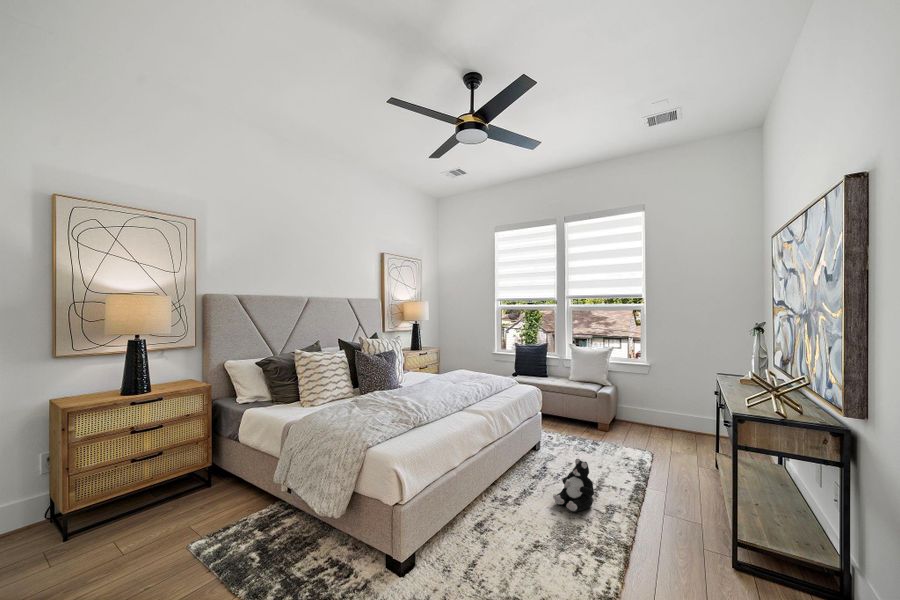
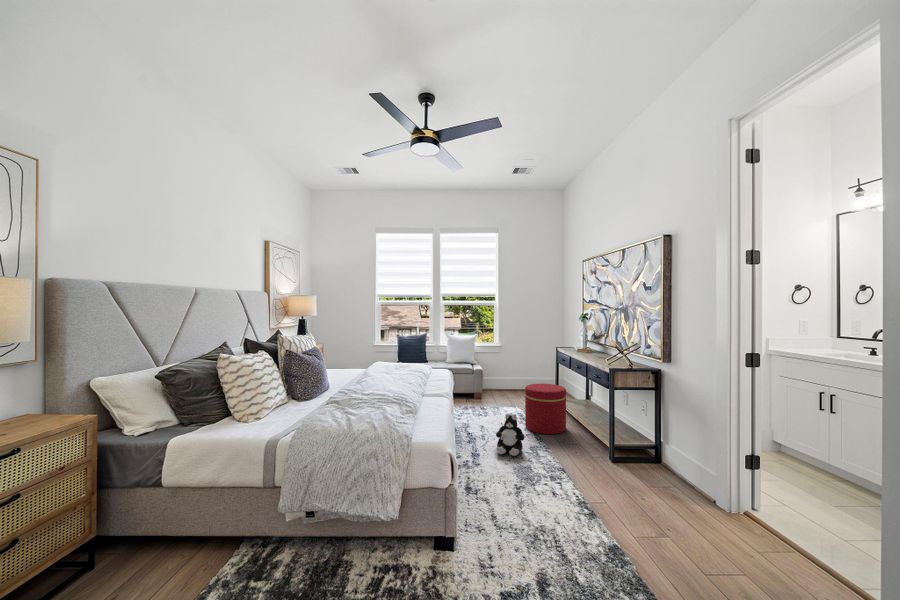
ottoman: none [629,431,691,505] -> present [525,384,566,434]

